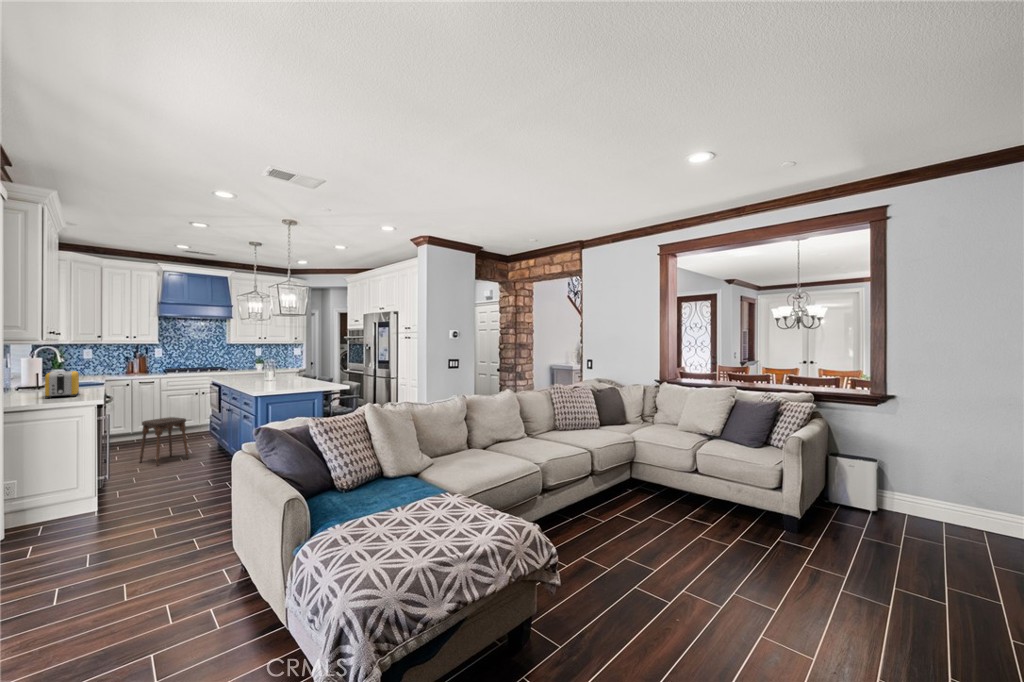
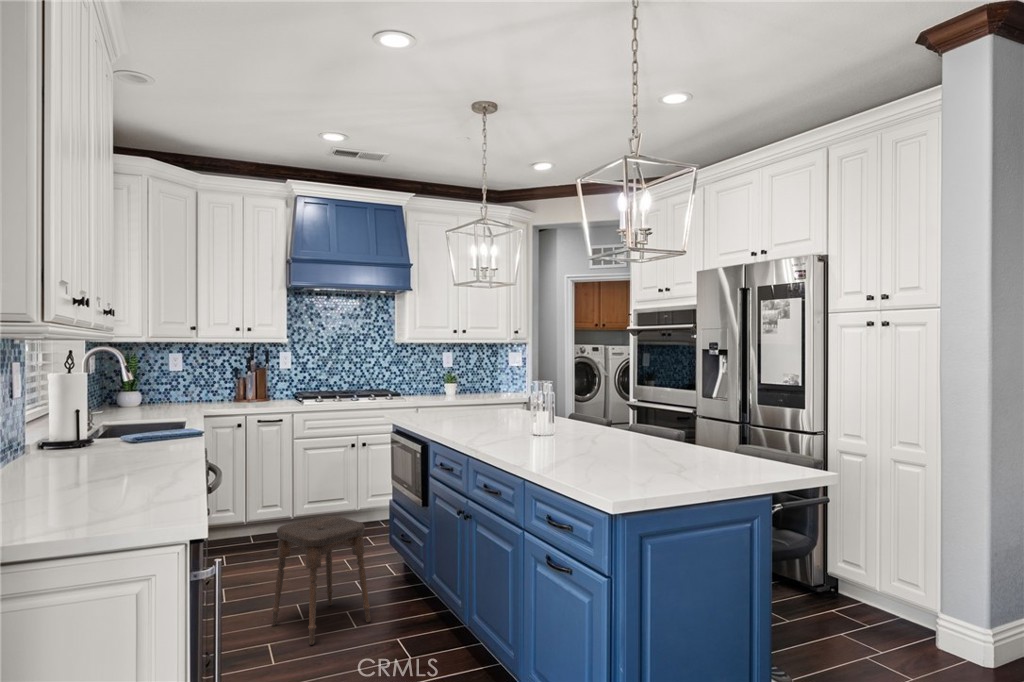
toaster: present [45,371,79,398] -> none [71,419,152,504]

